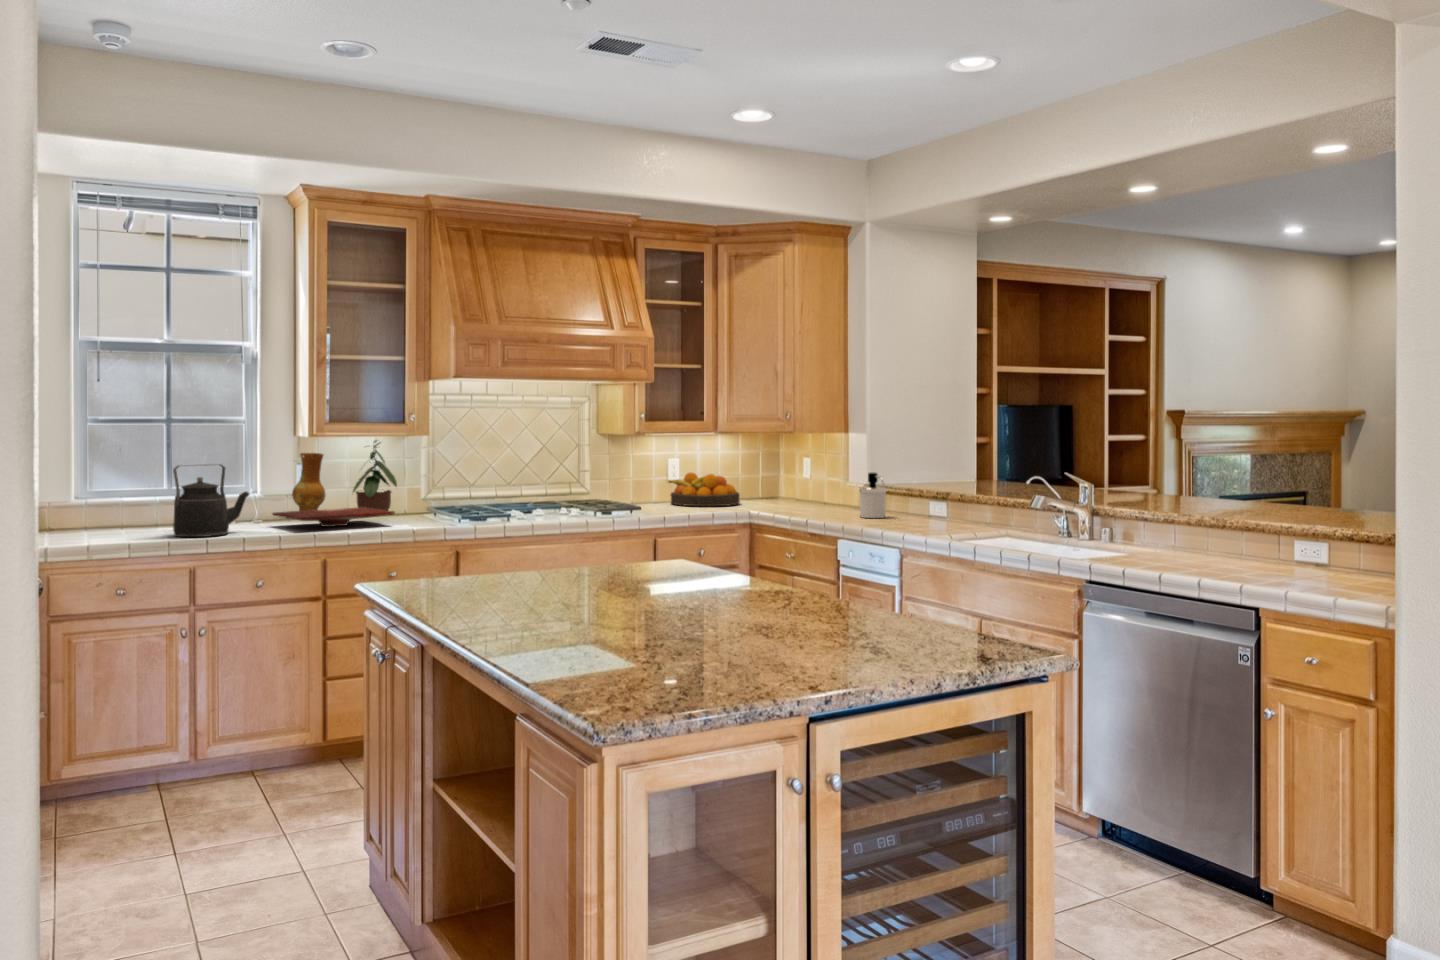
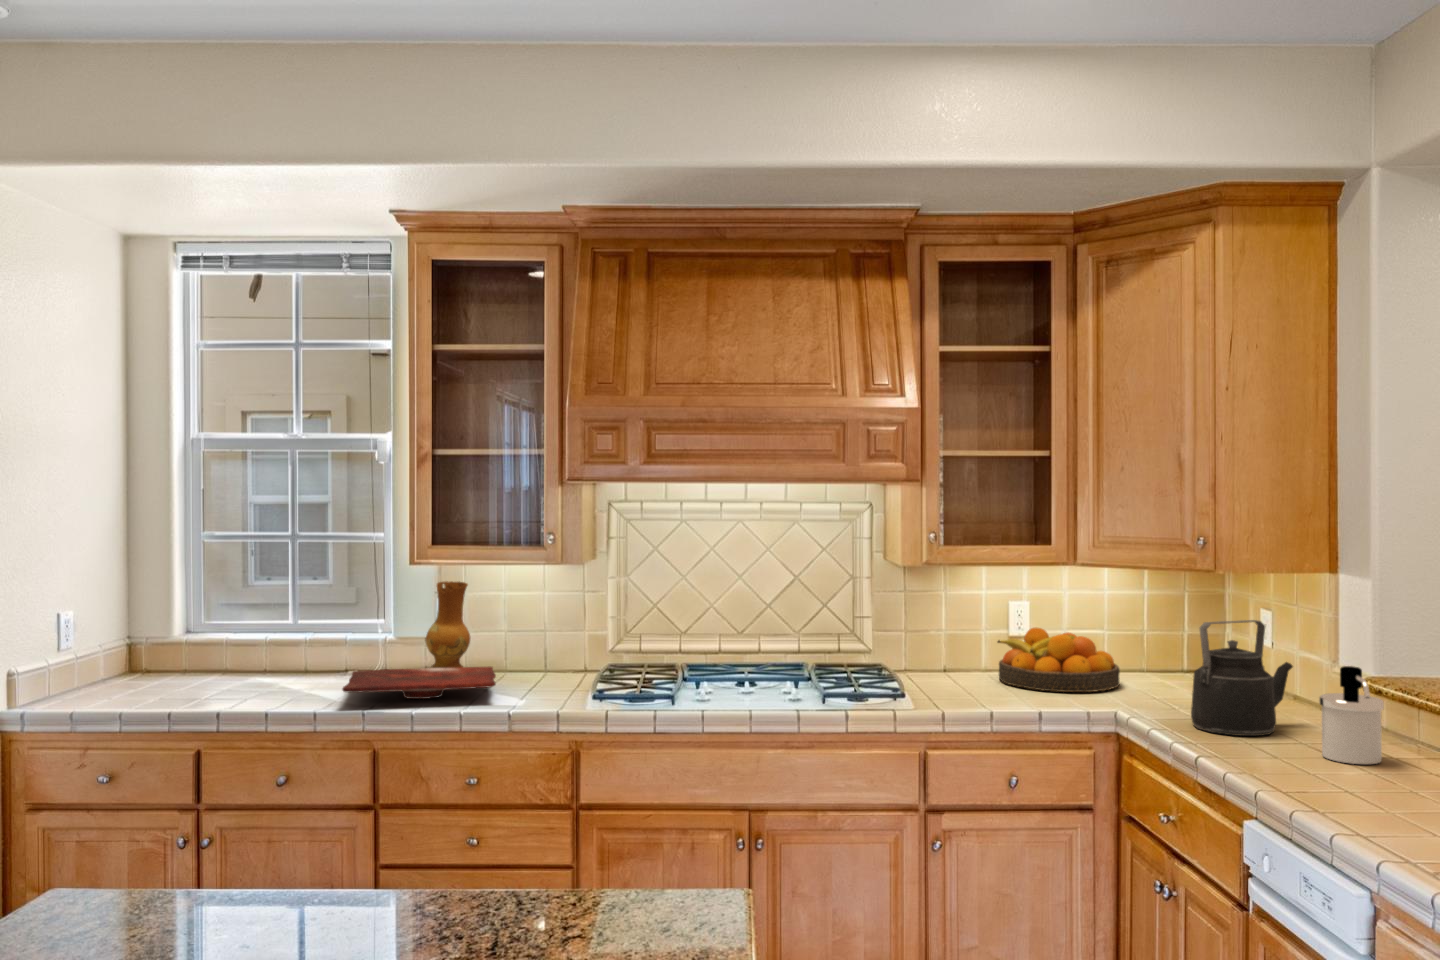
potted plant: present [353,440,397,511] -> none [504,560,573,673]
kettle: present [173,464,249,537] -> present [1191,620,1293,736]

